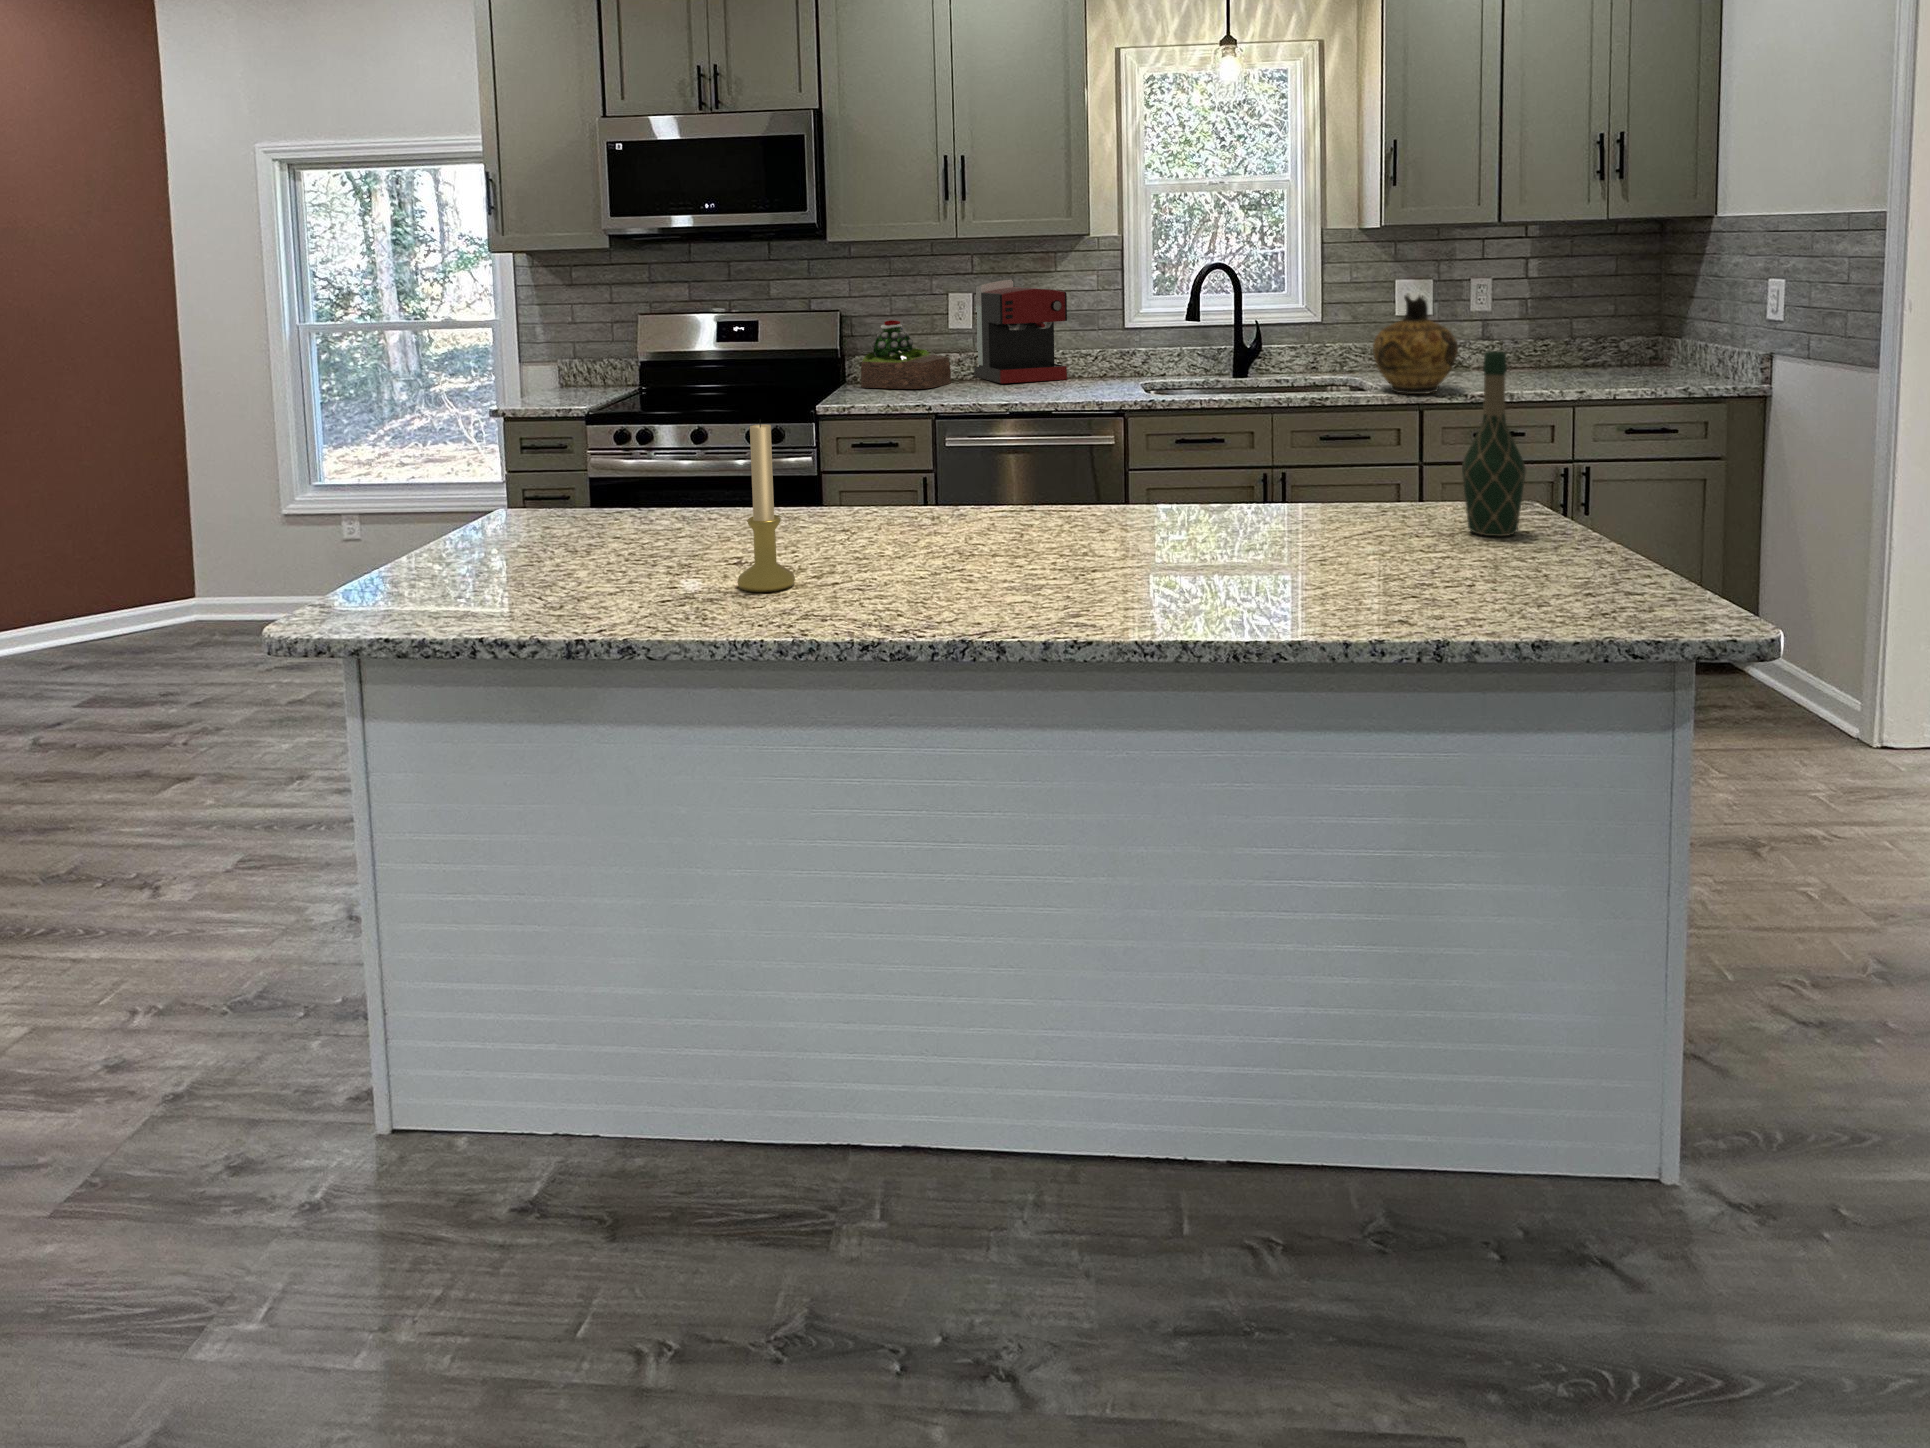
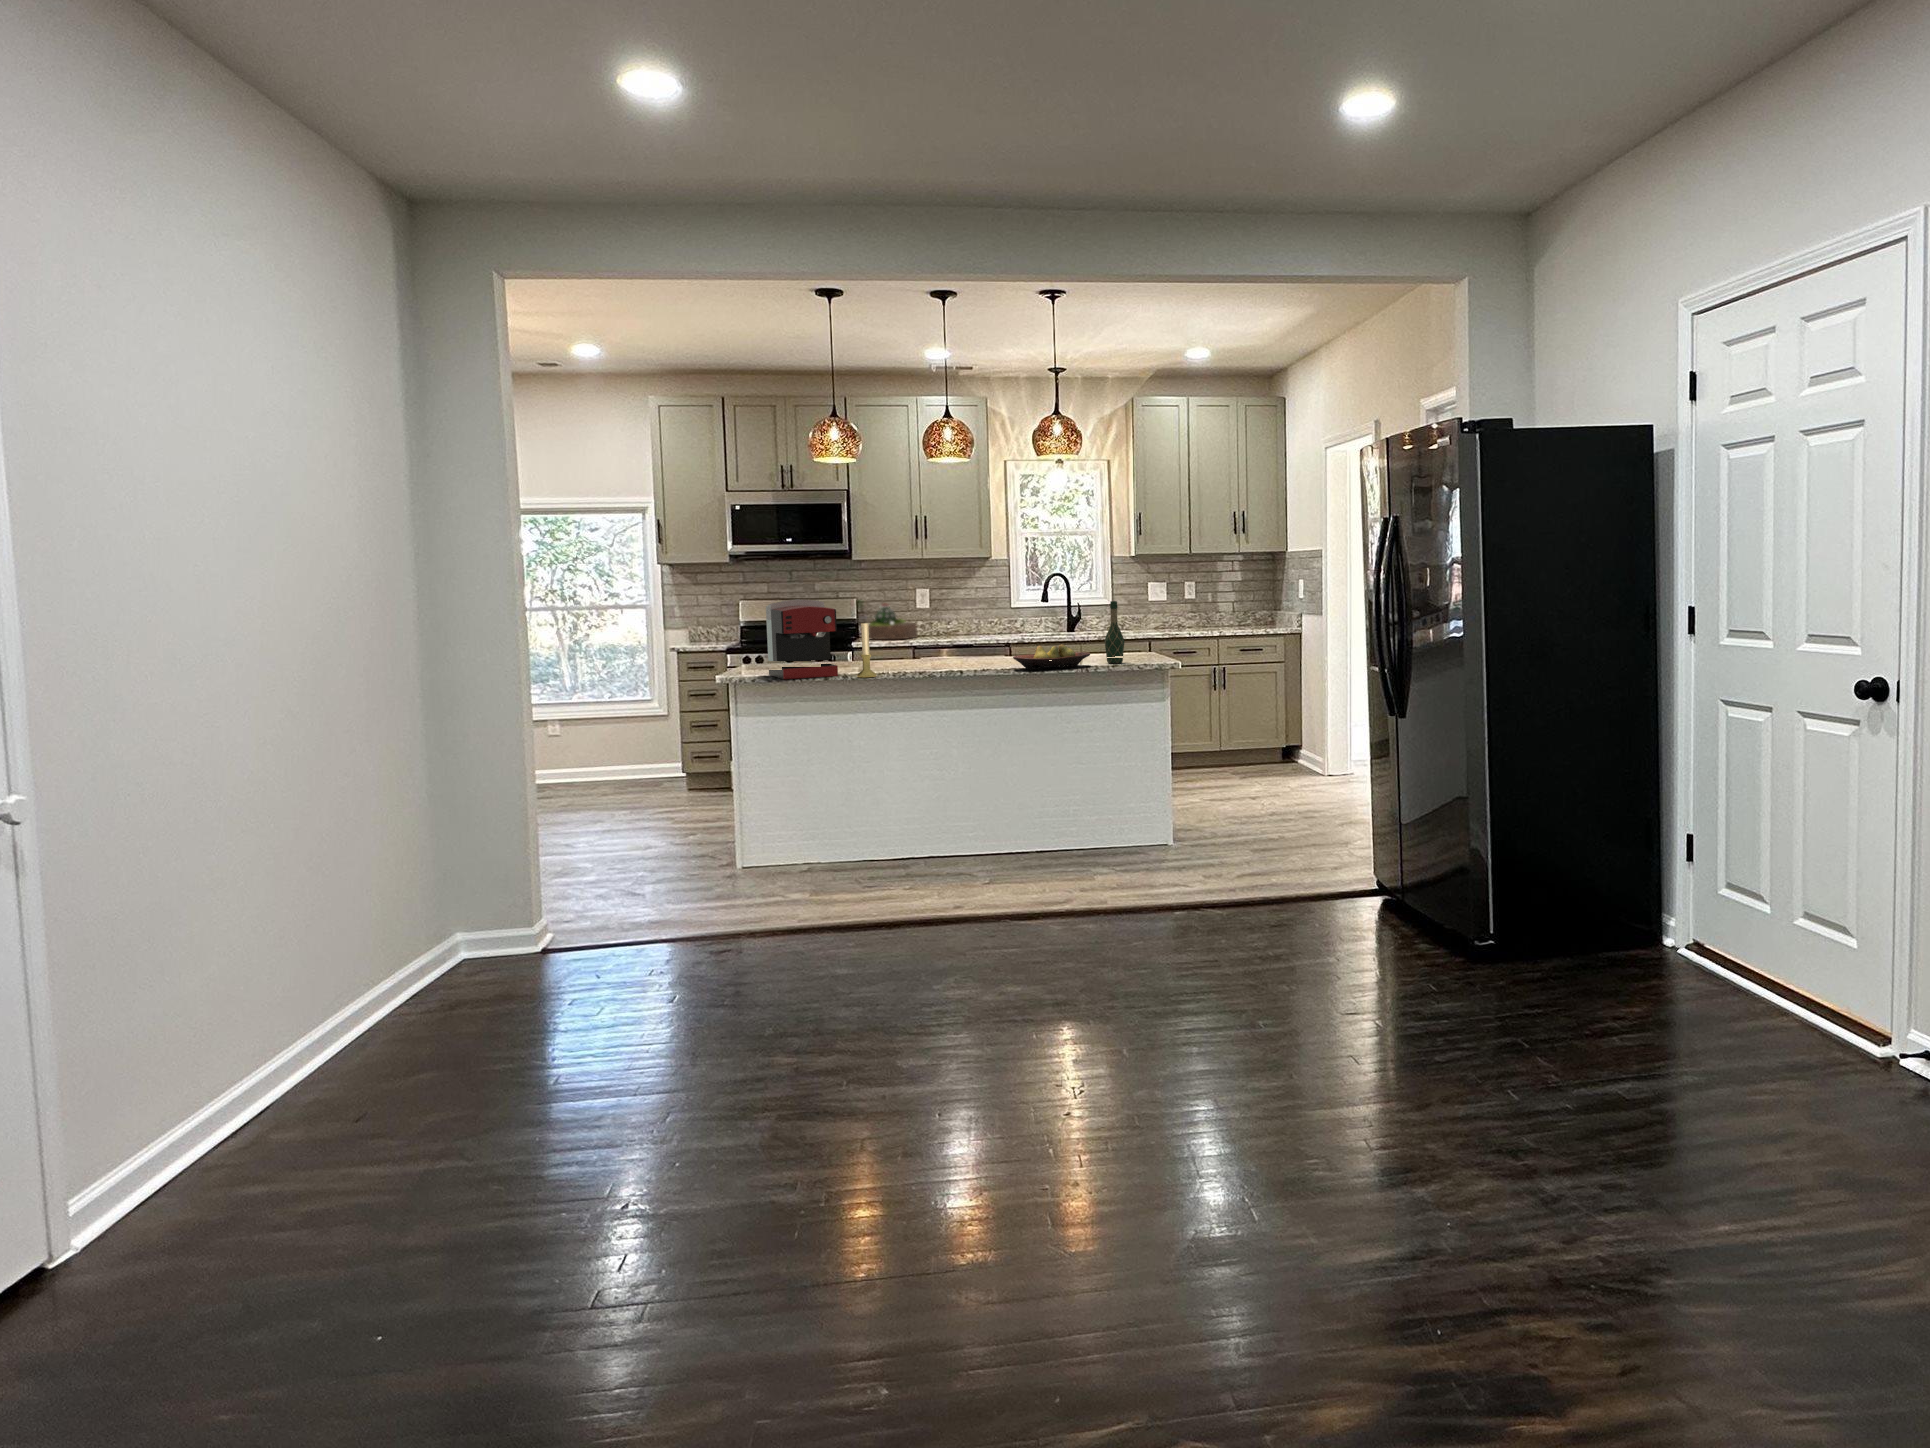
coffee maker: present [974,280,1067,383] -> present [766,599,838,679]
ceramic jug: present [1373,296,1458,394] -> none [1128,589,1166,636]
fruit bowl: none [1202,484,1436,571] -> present [1013,644,1090,670]

